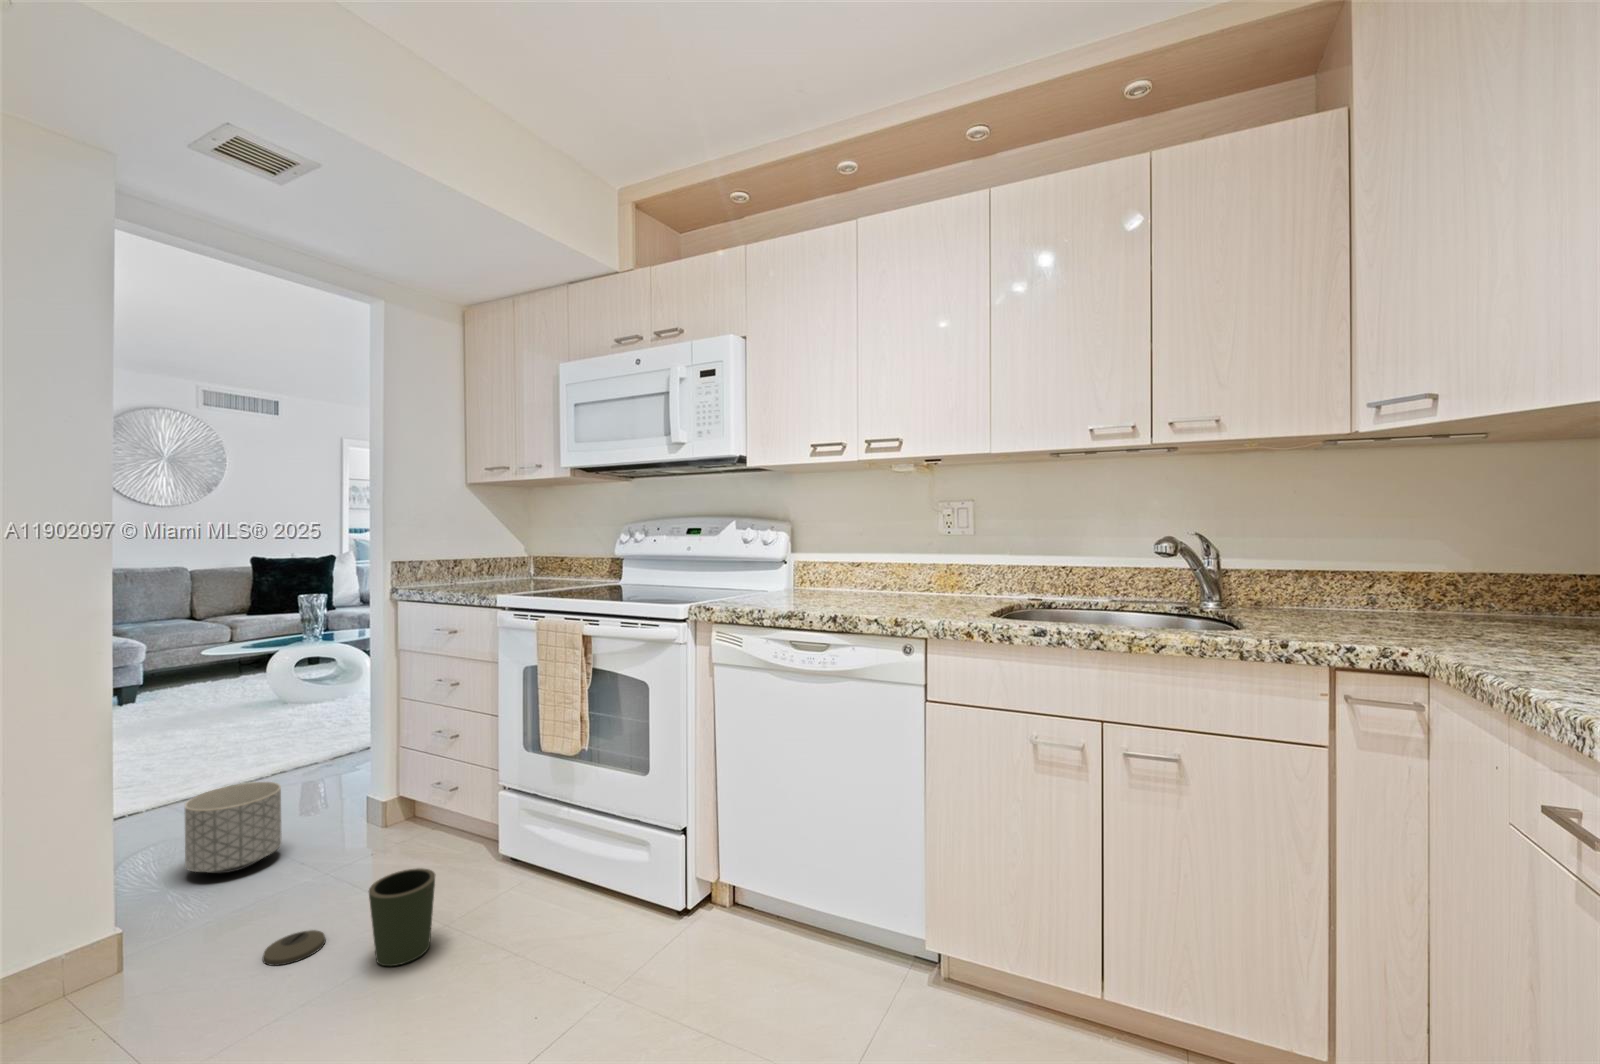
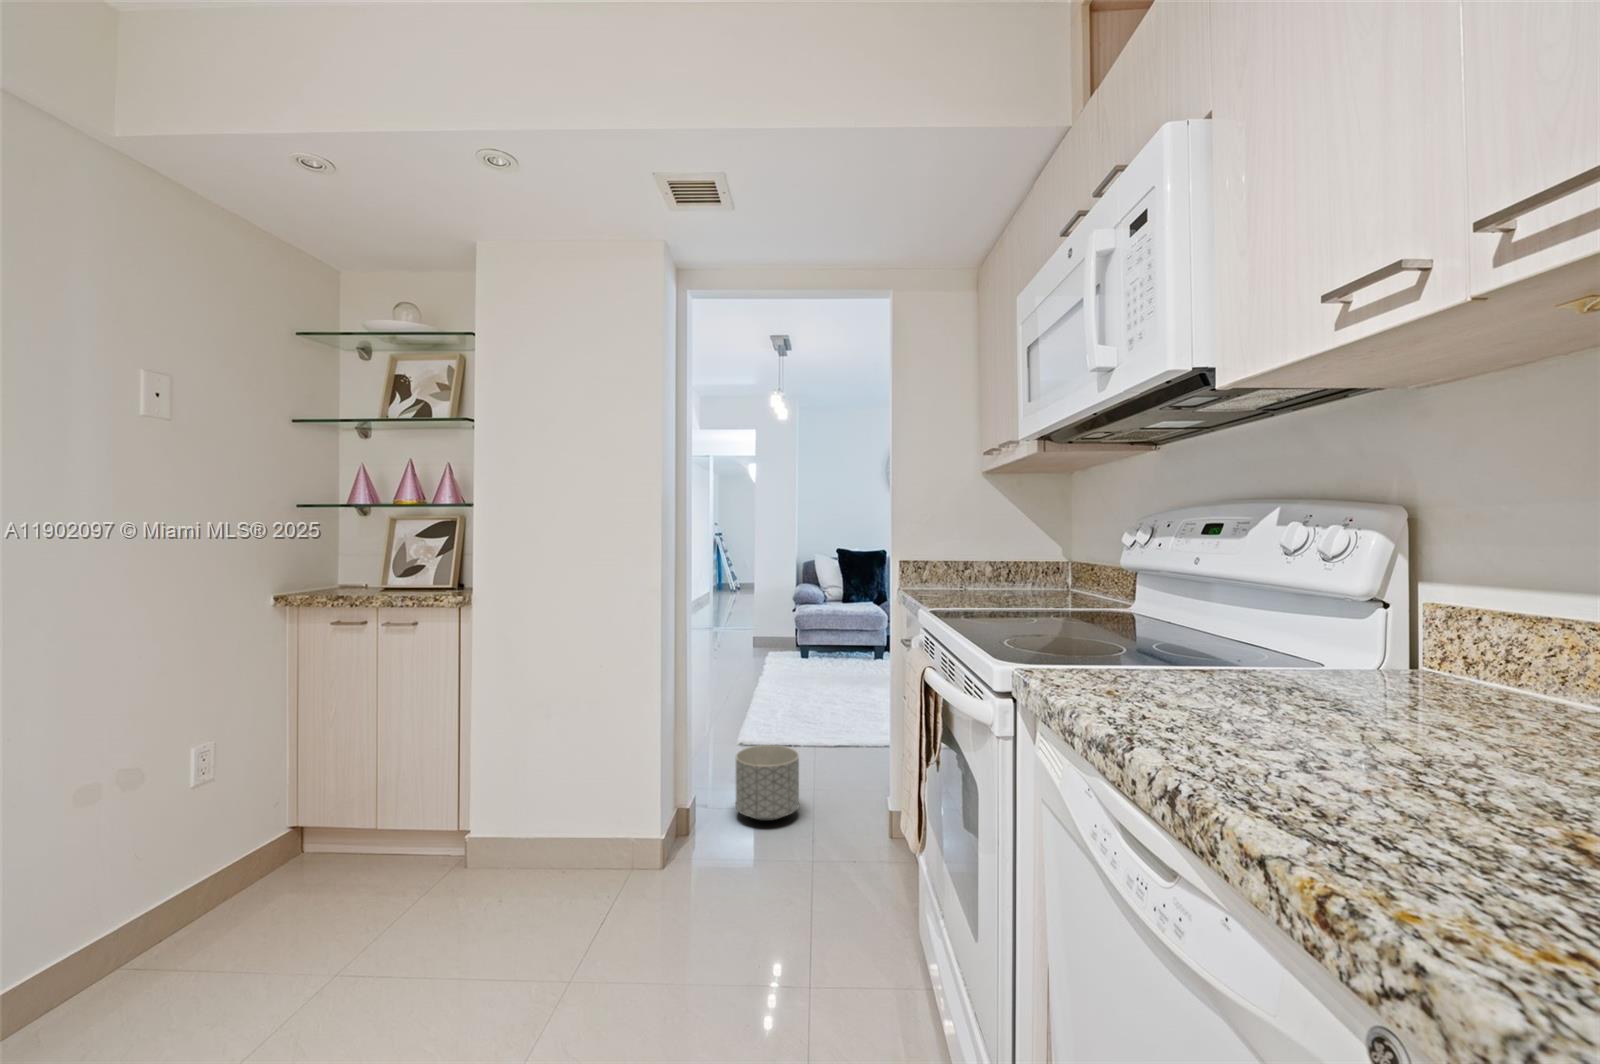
trash can: present [262,868,435,966] -> none [676,894,764,1004]

